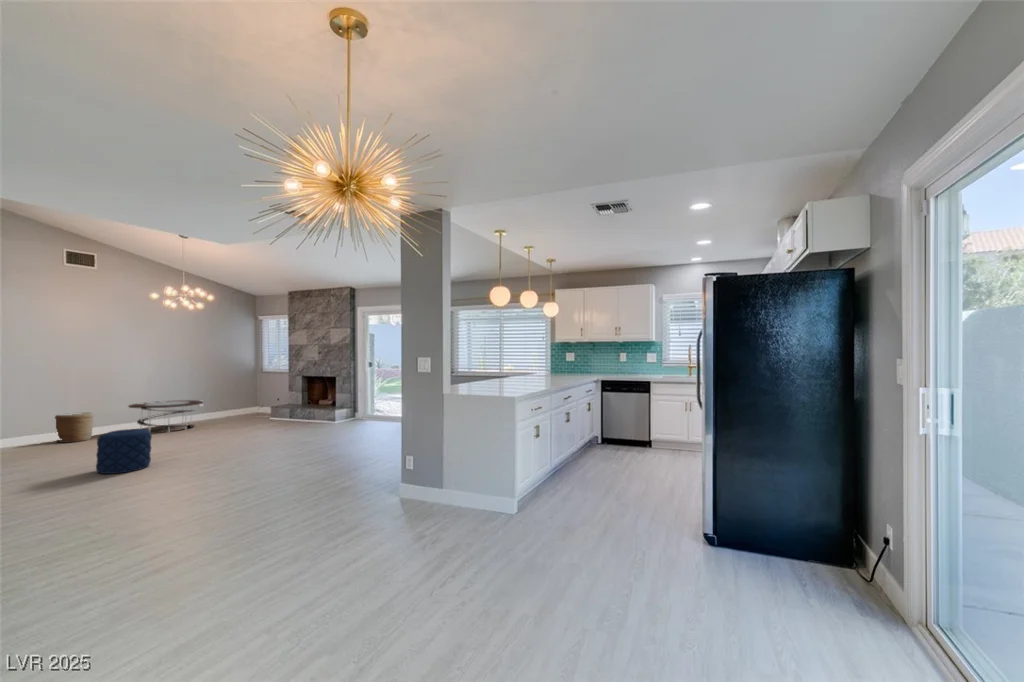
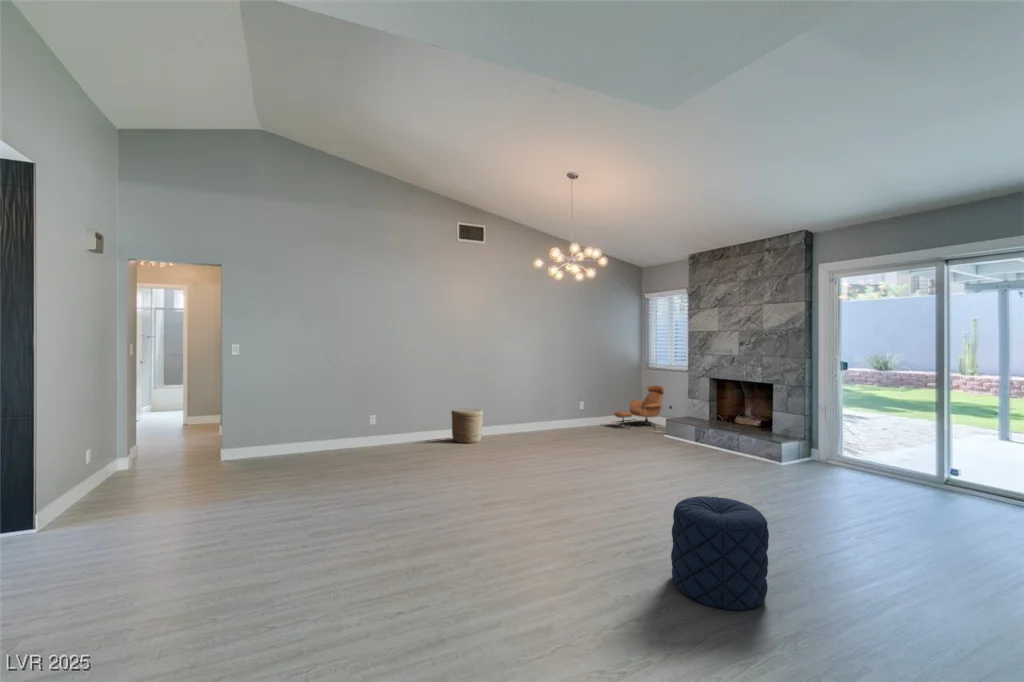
lounge chair: none [230,384,273,418] -> present [615,385,664,427]
coffee table: present [129,400,203,432] -> none [514,401,589,443]
pouf: present [96,429,152,474] -> present [671,496,769,610]

